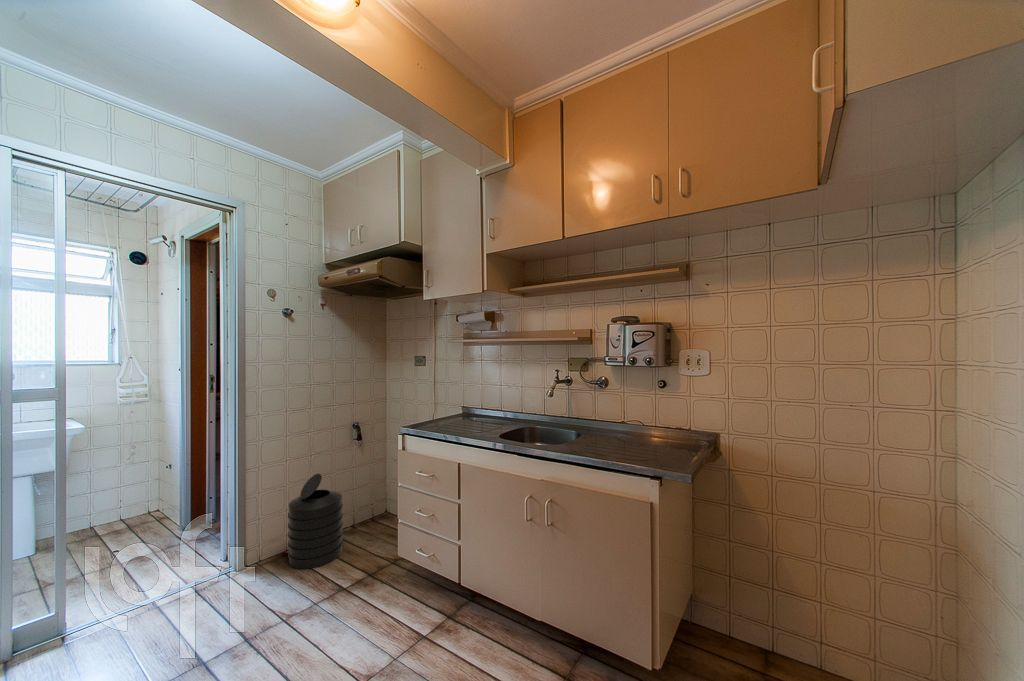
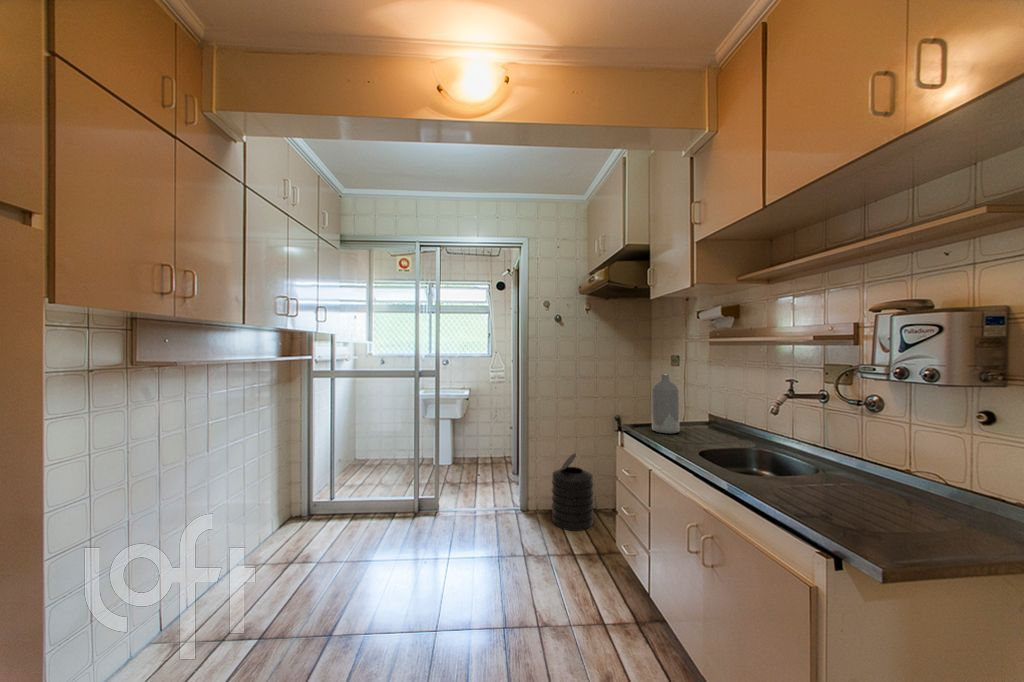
bottle: none [439,372,463,428] -> present [652,374,679,434]

